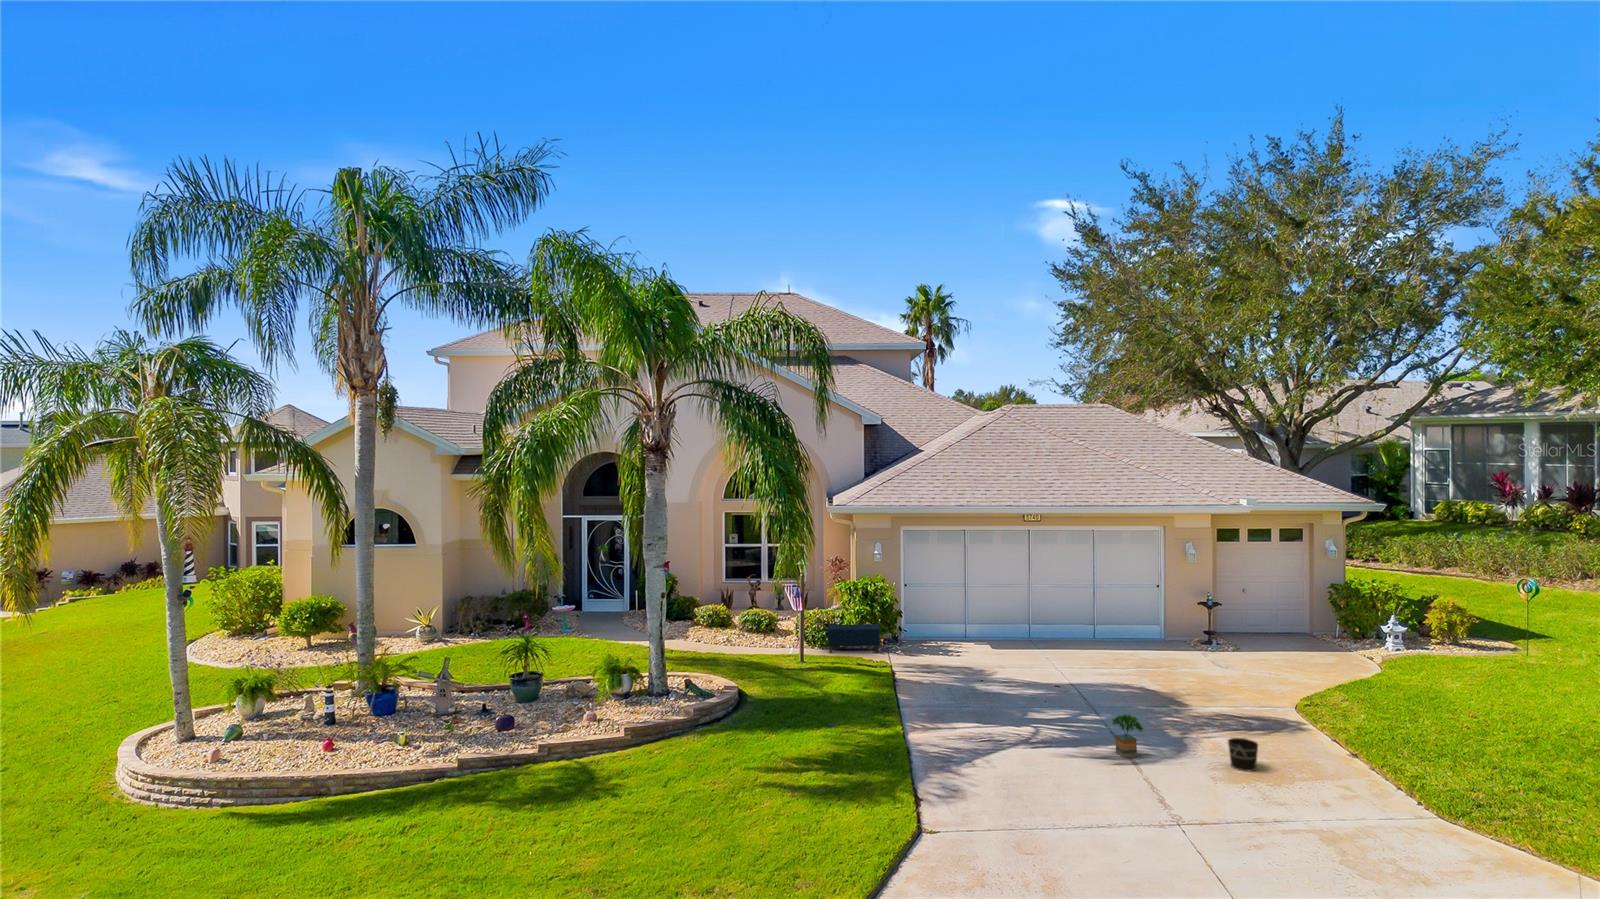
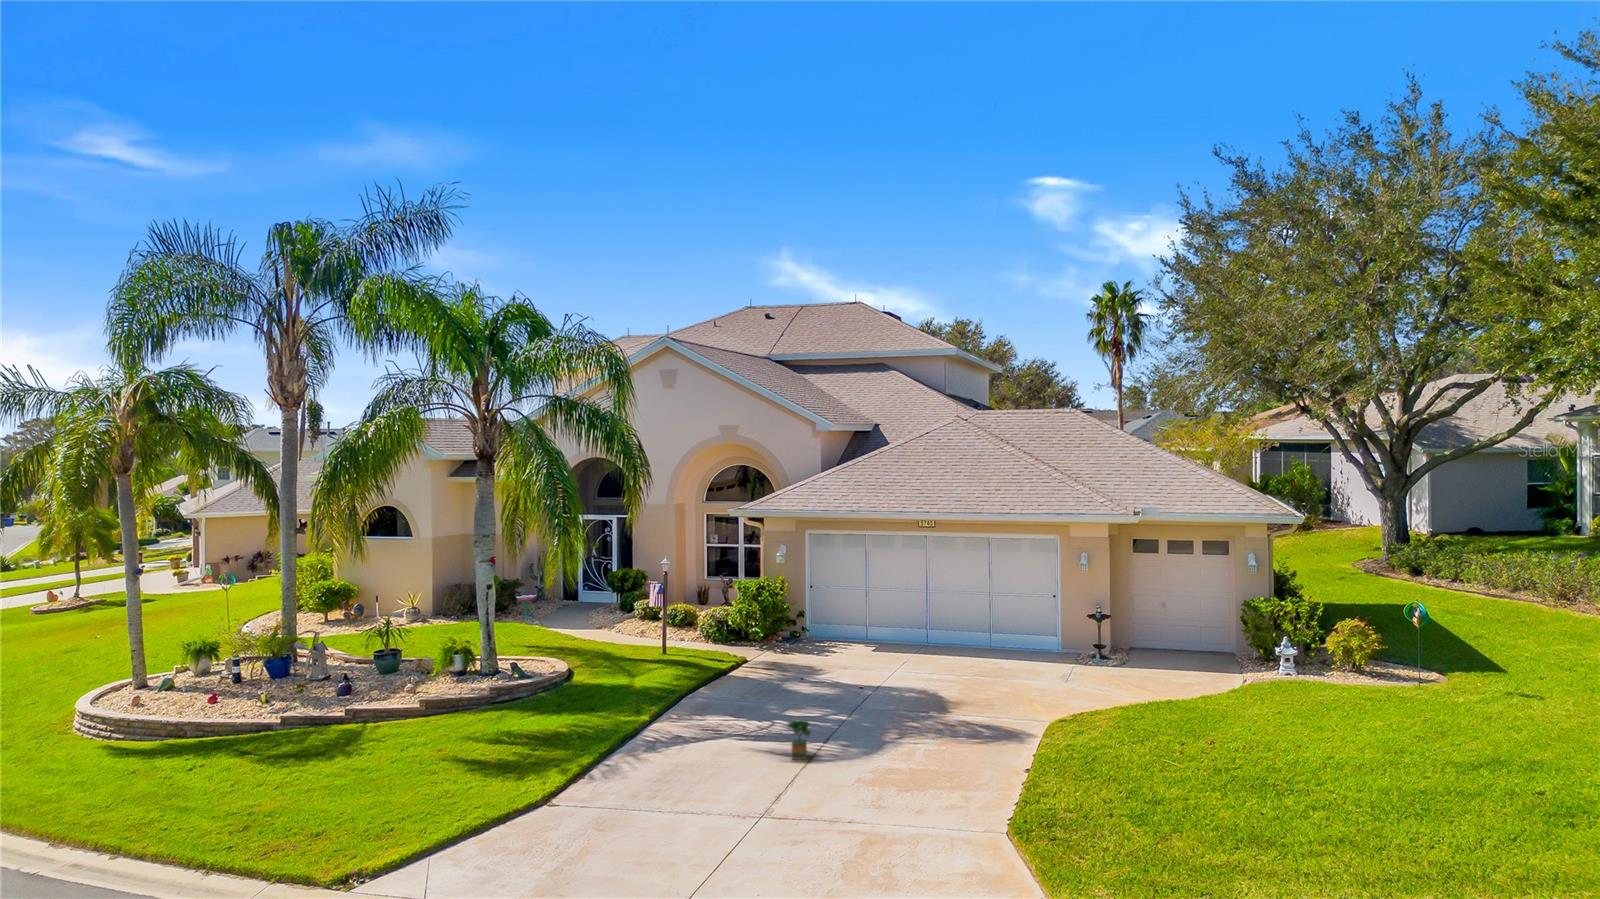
bench: present [828,624,880,653] -> none [709,622,763,651]
bucket: present [1228,738,1258,771] -> none [869,750,895,782]

